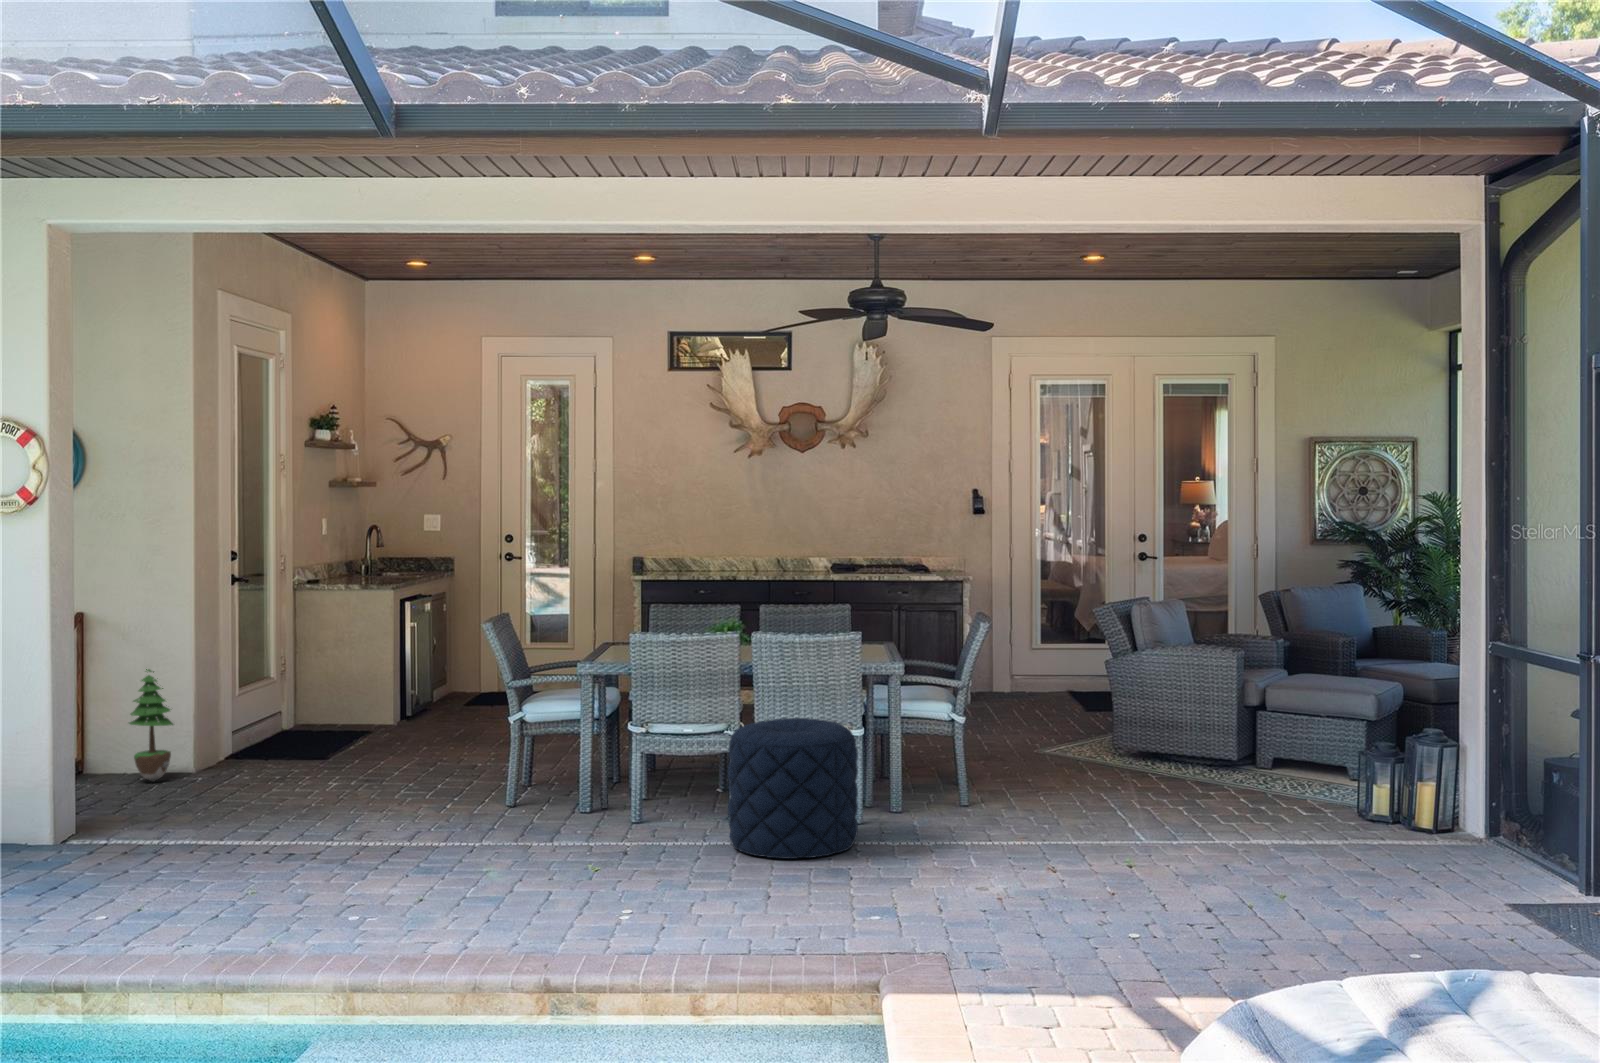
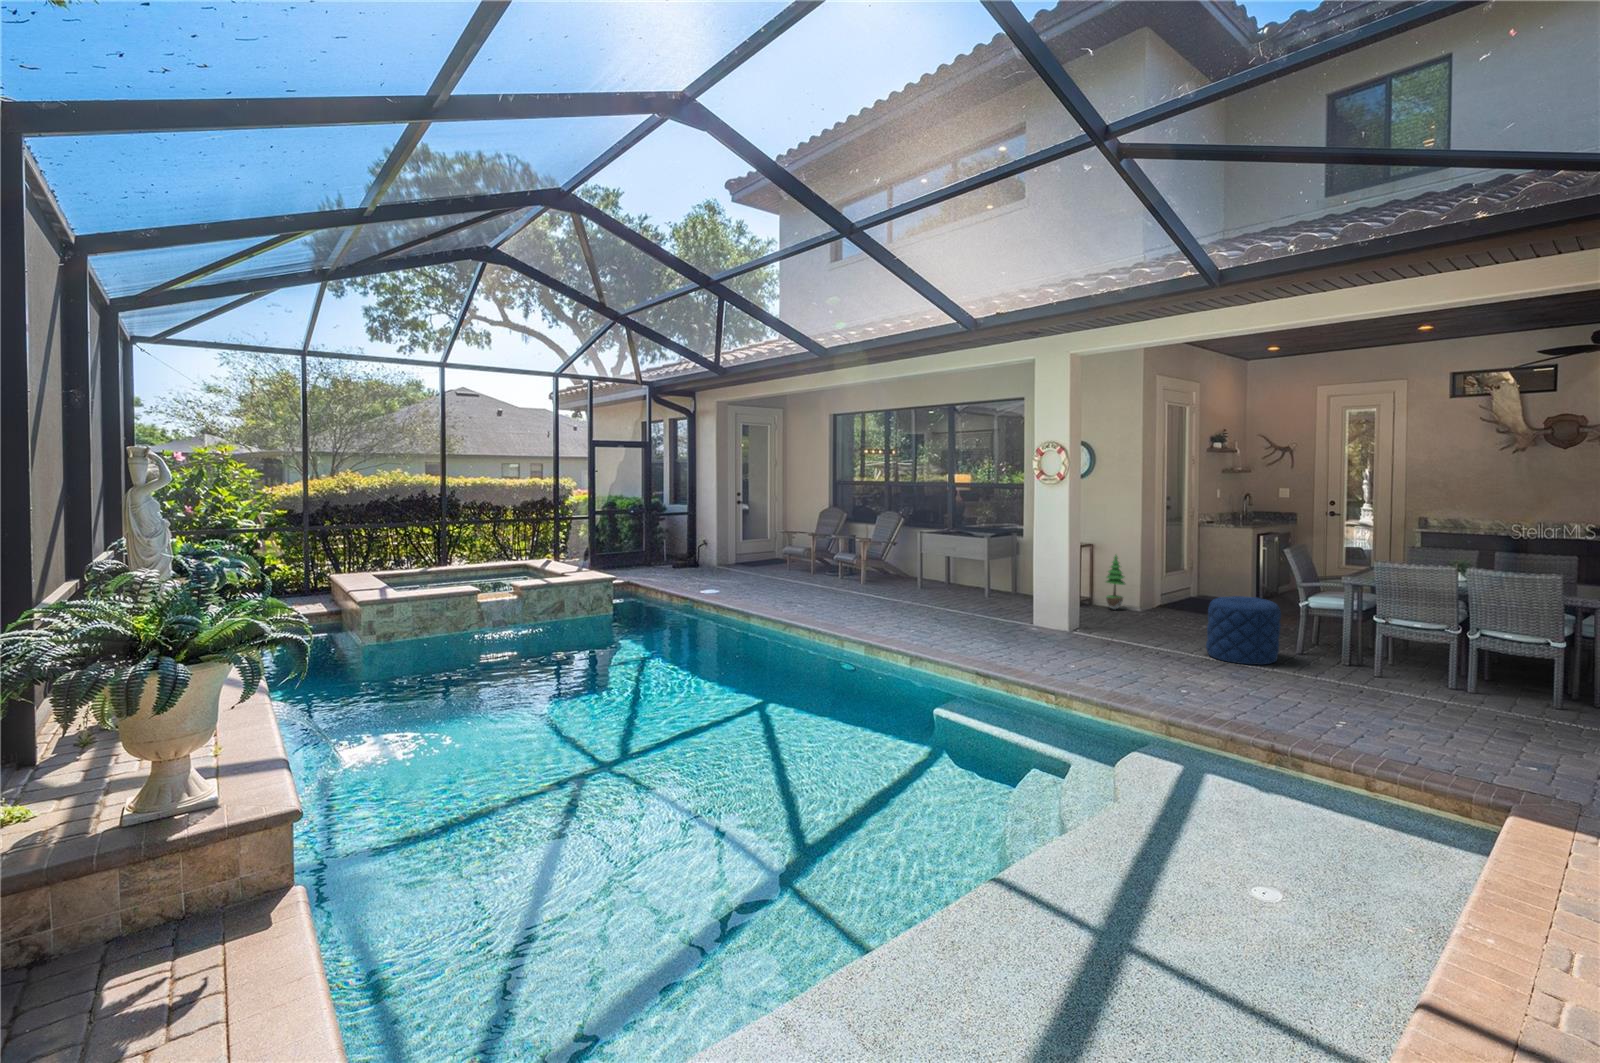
pouf: present [728,718,858,859] -> present [1206,596,1281,665]

